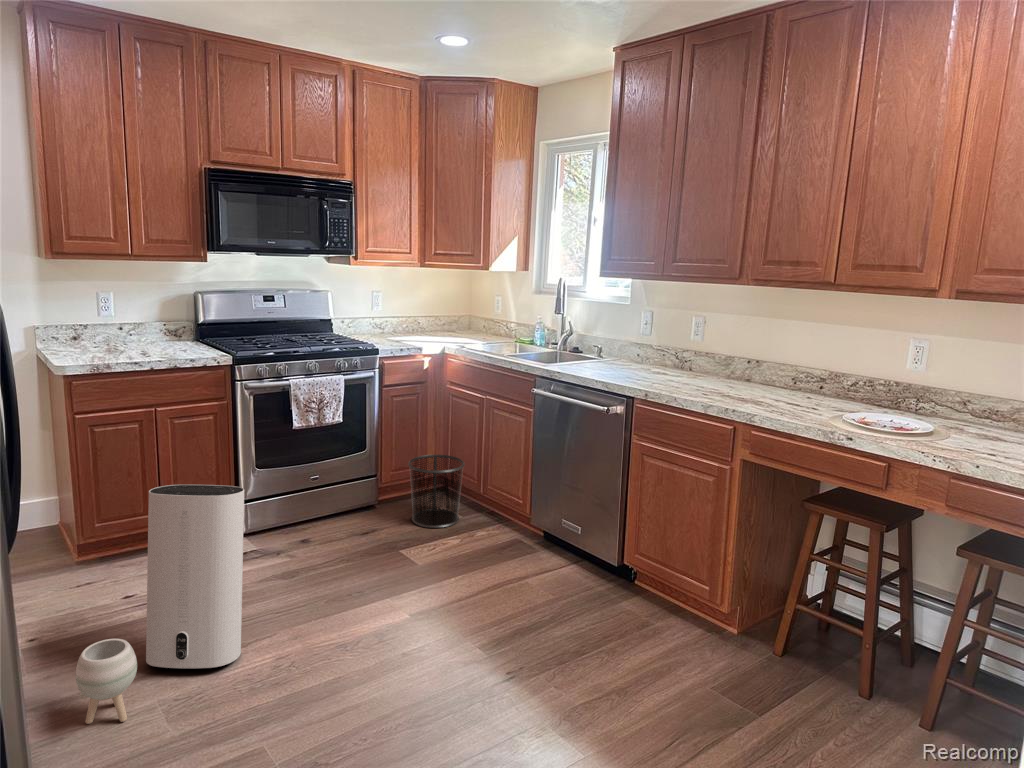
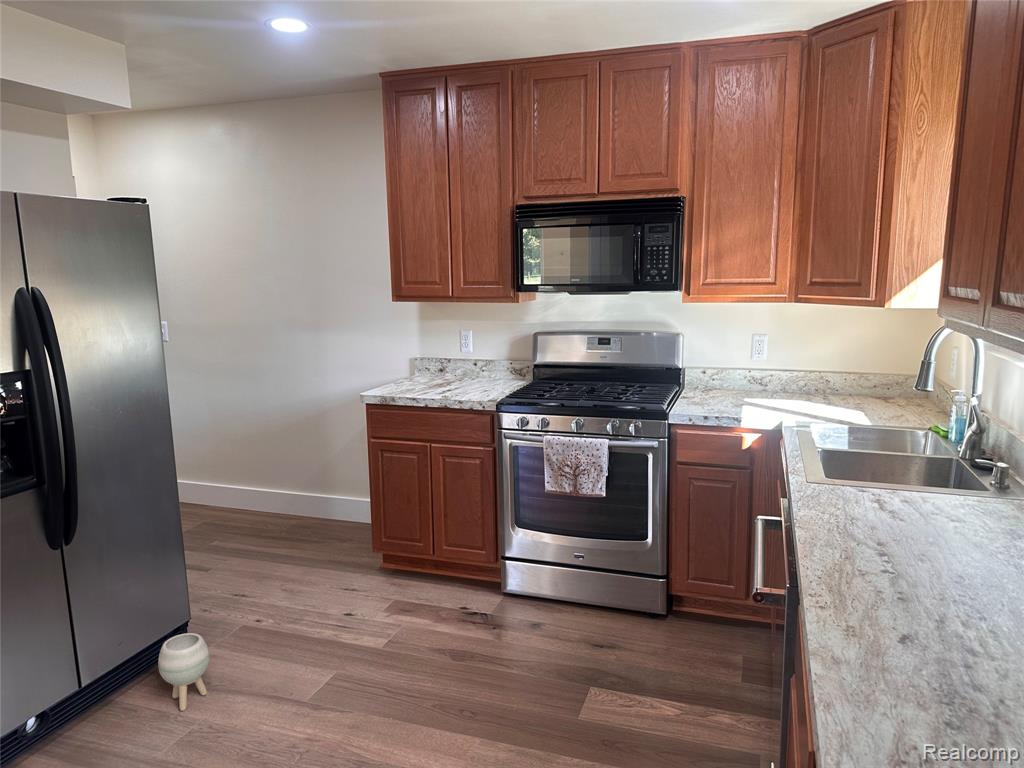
waste bin: present [408,455,465,528] -> none [660,571,746,687]
air purifier: present [146,485,244,668] -> none [253,516,332,710]

